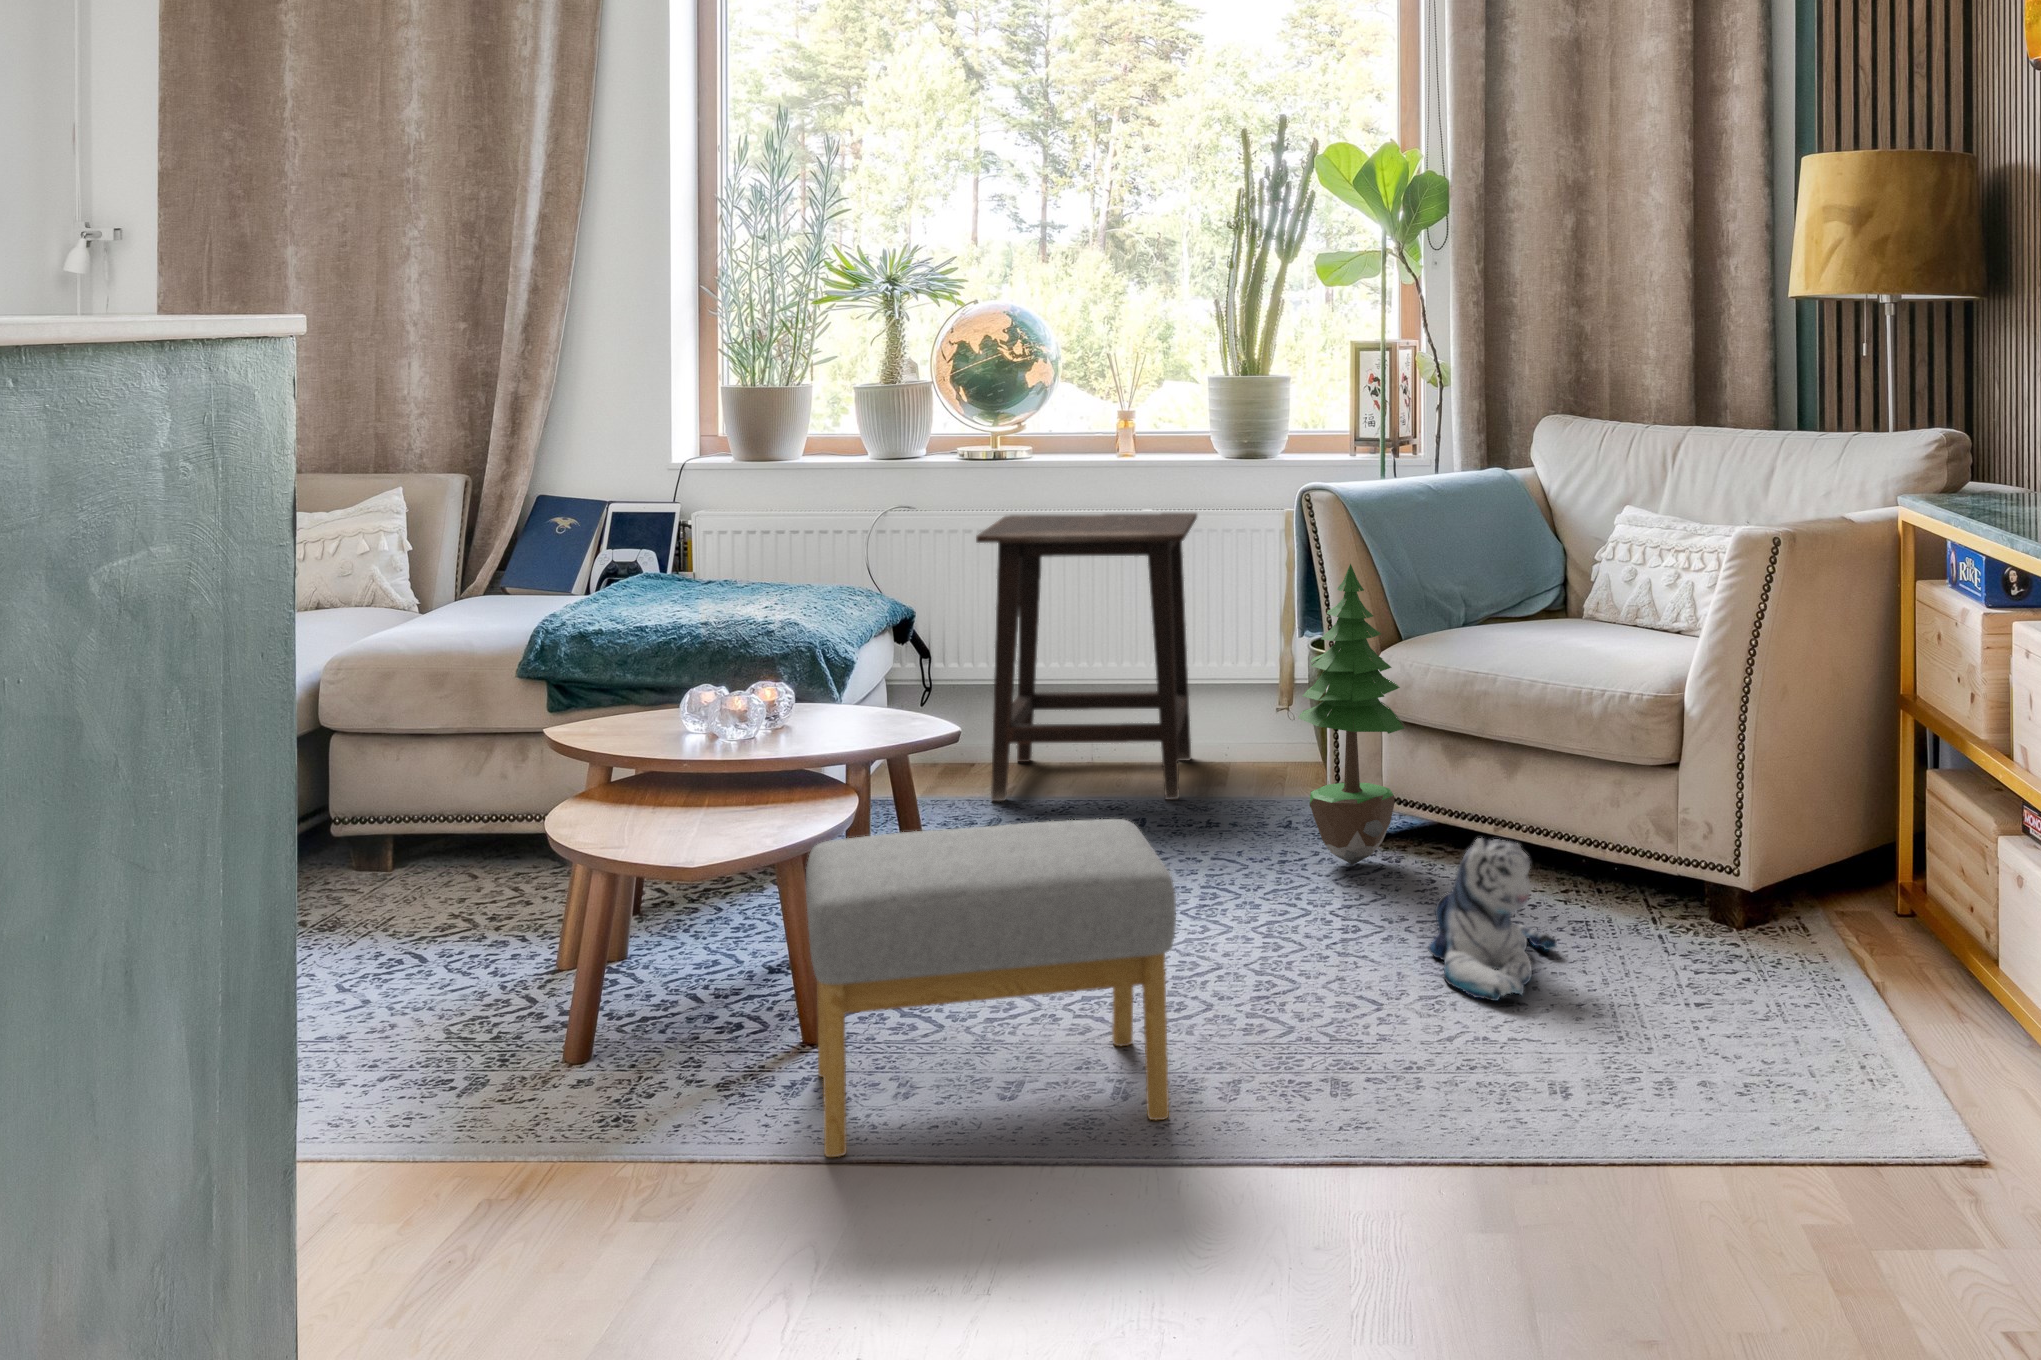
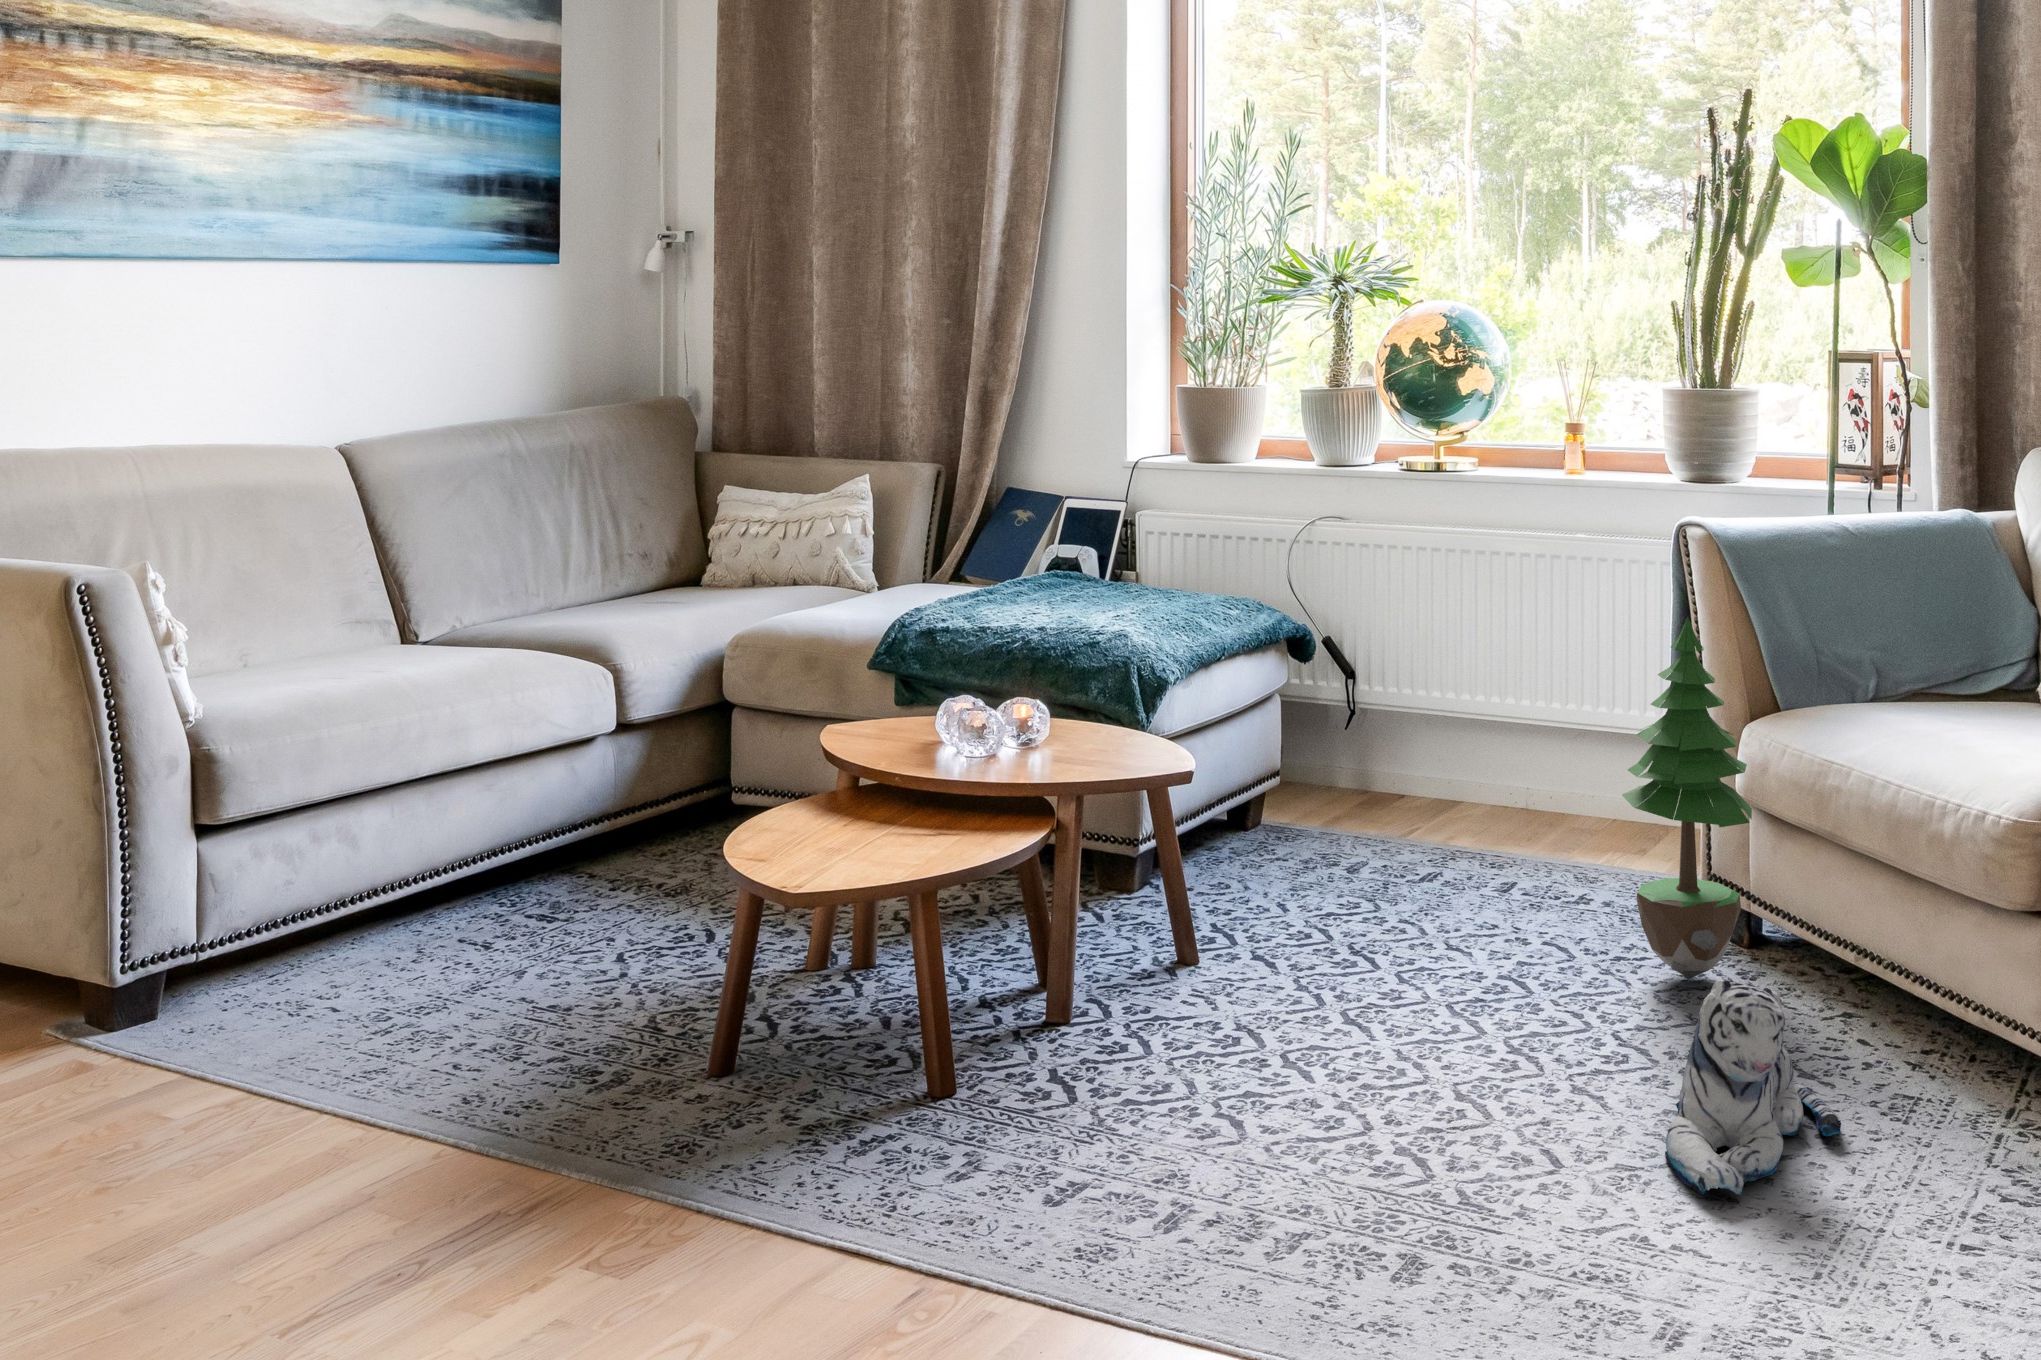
side table: present [976,513,1197,801] -> none [1349,532,1633,868]
footstool: present [806,819,1176,1157] -> none [812,877,1254,1266]

